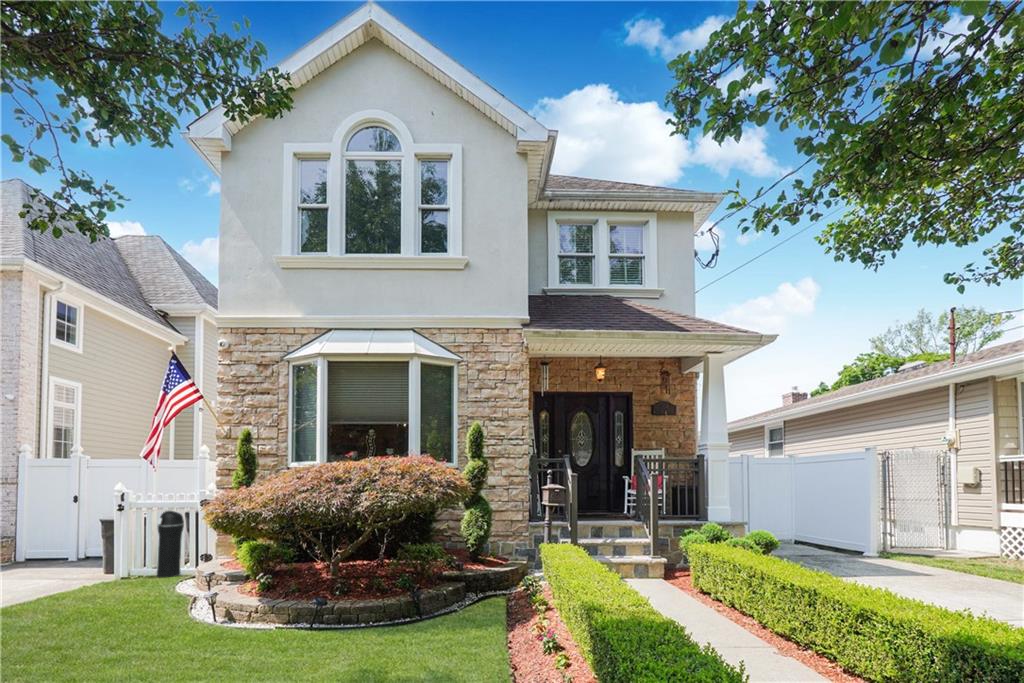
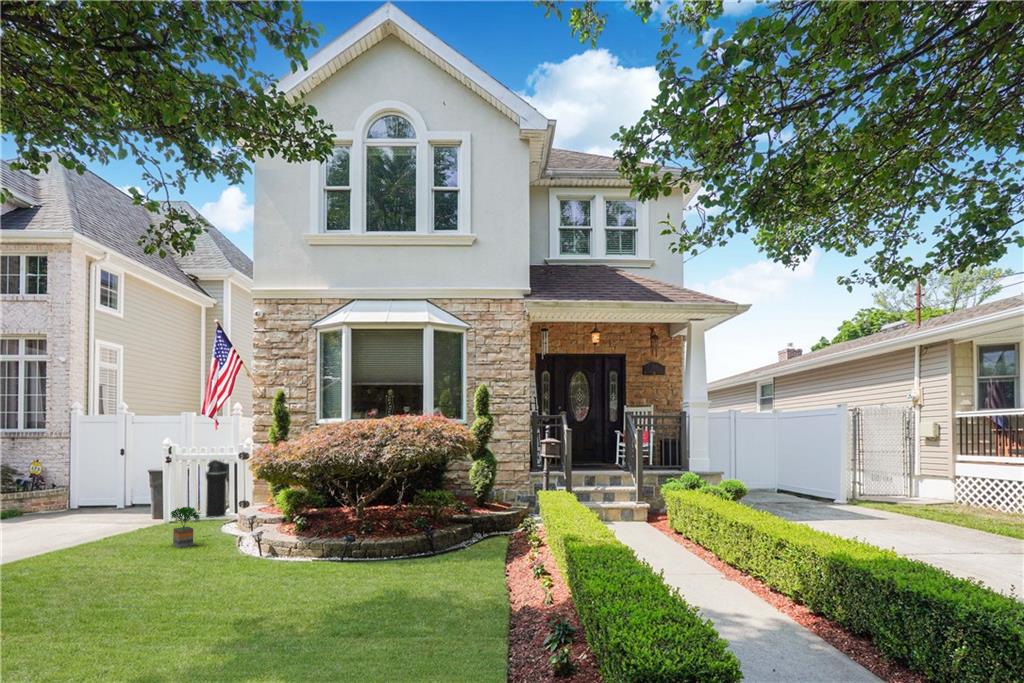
potted tree: none [105,564,142,616] -> present [171,507,200,548]

